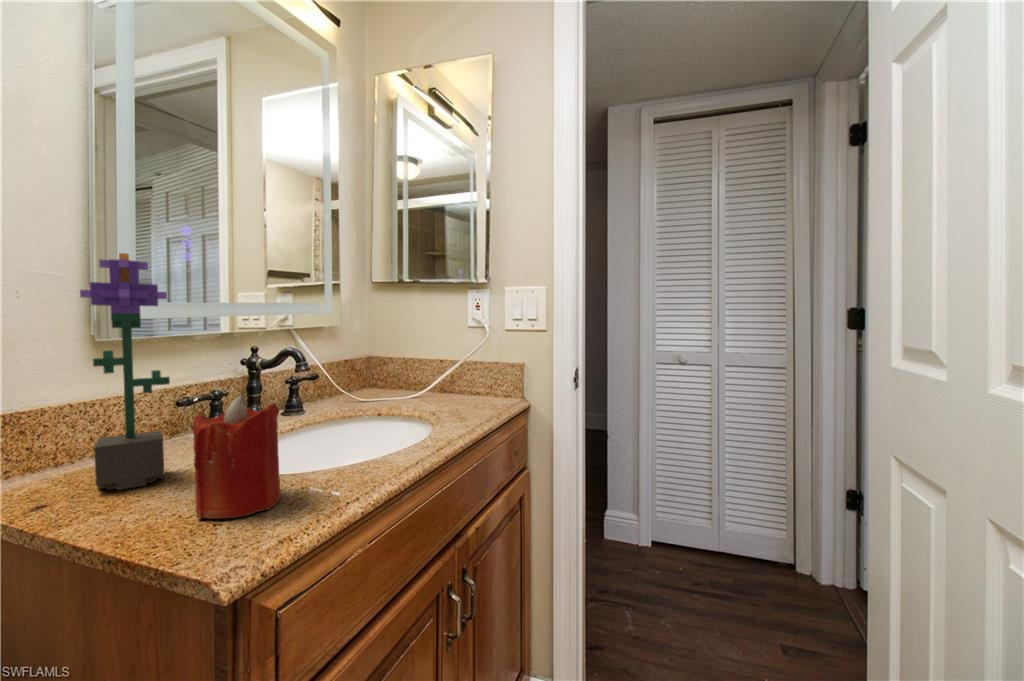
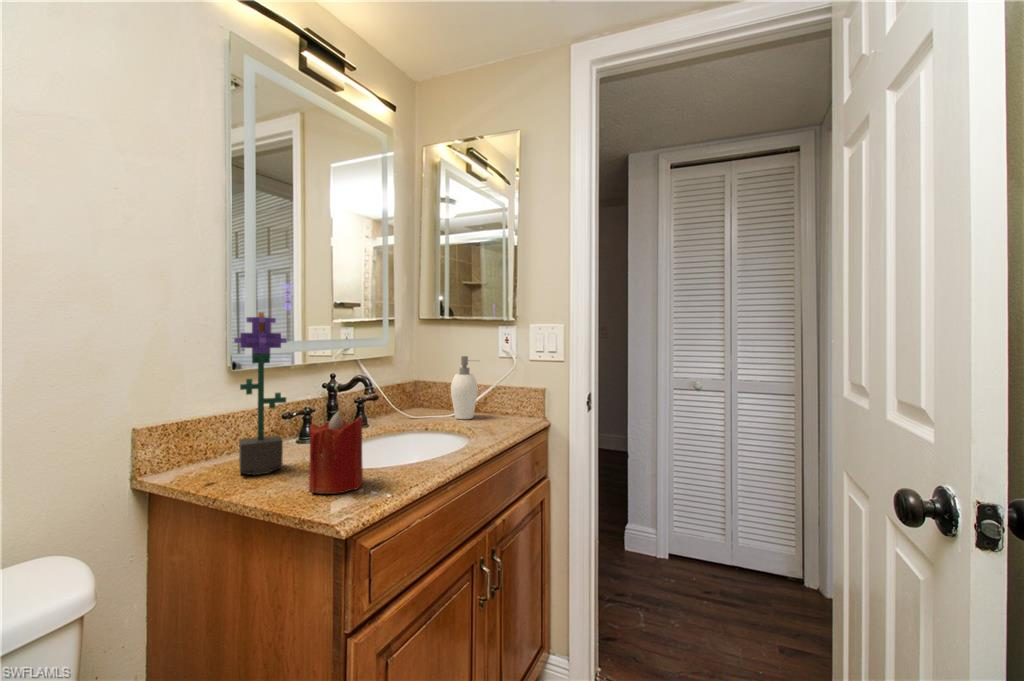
soap dispenser: none [408,325,451,402] -> present [451,356,478,419]

